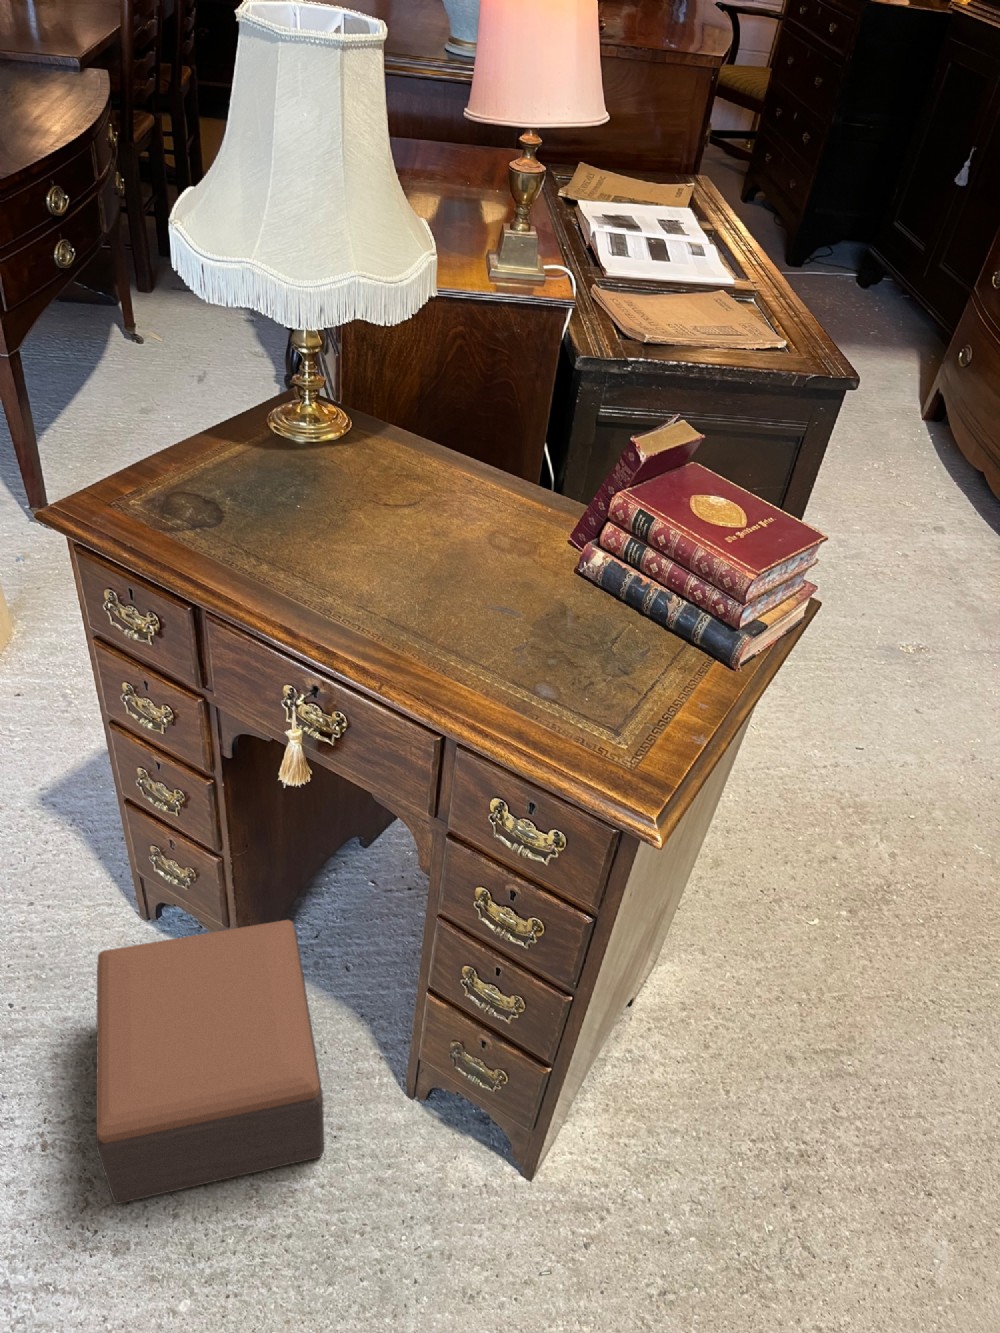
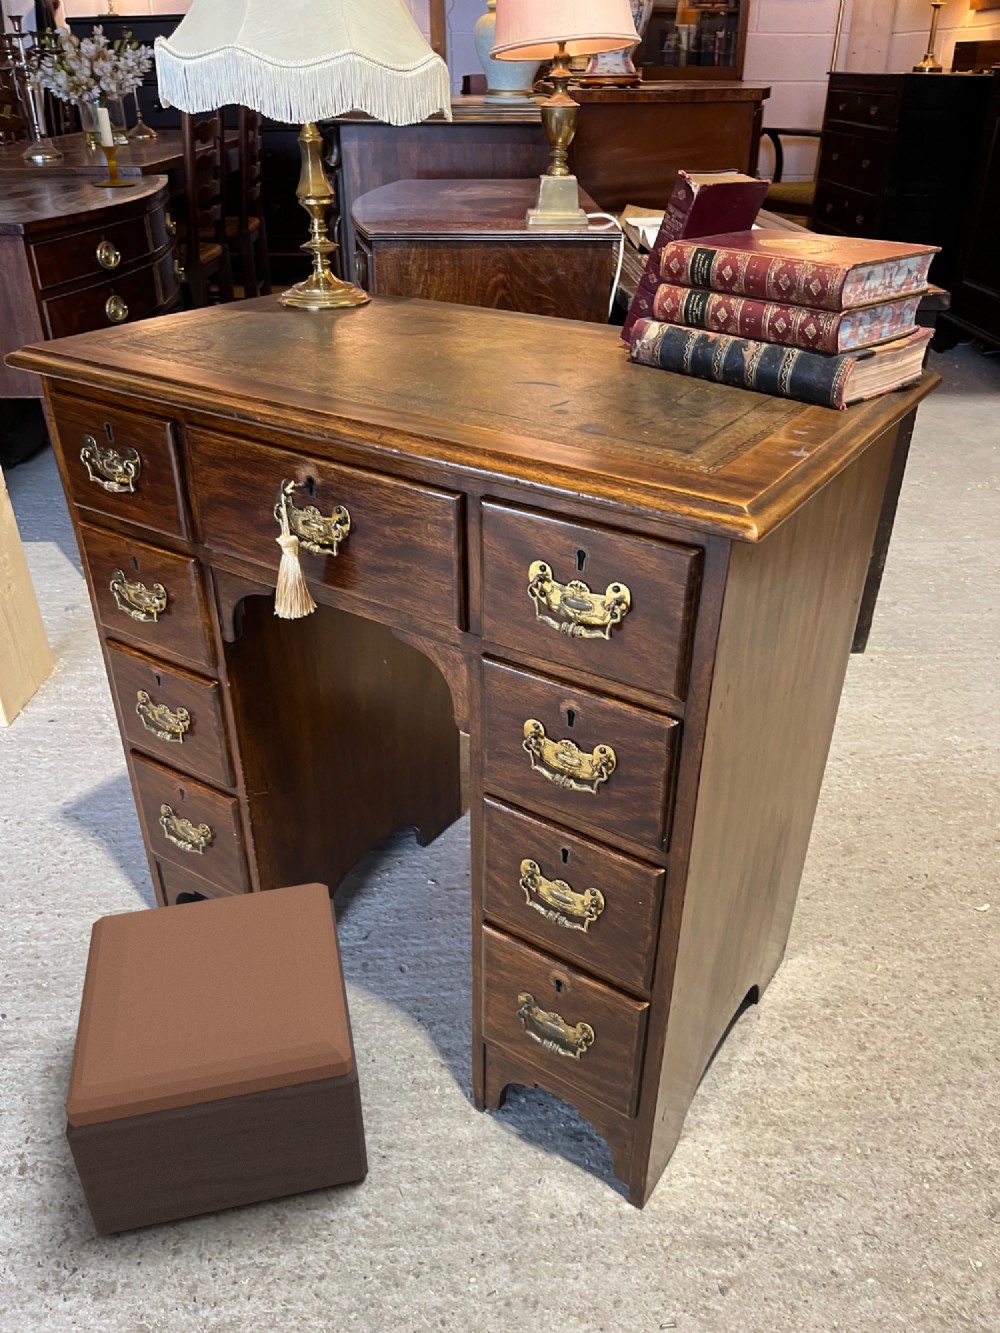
candlestick: none [31,14,76,102] -> present [94,108,135,186]

